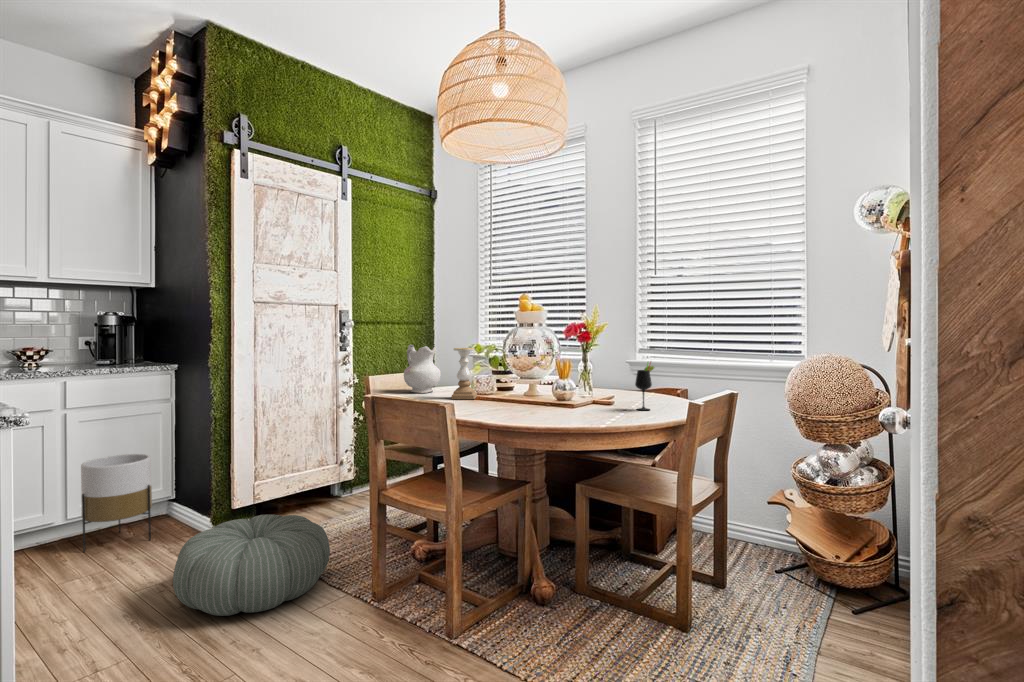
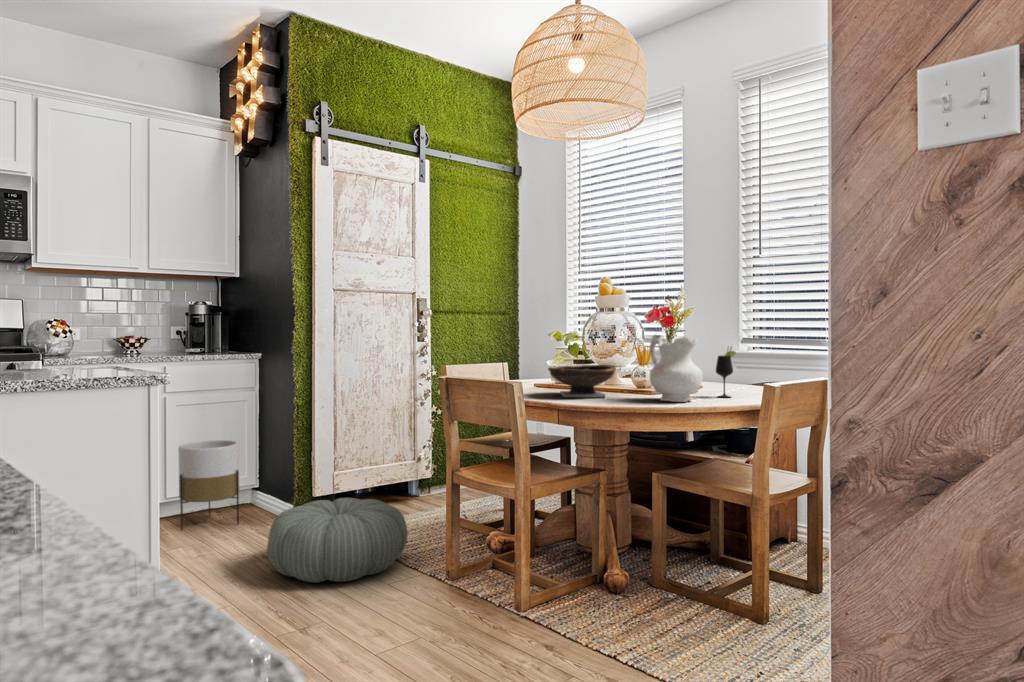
ceramic pitcher: present [404,345,441,393] -> present [650,335,702,402]
candle holder: present [452,348,477,399] -> none [528,335,555,387]
bowl: none [475,379,542,414] -> present [548,365,616,397]

